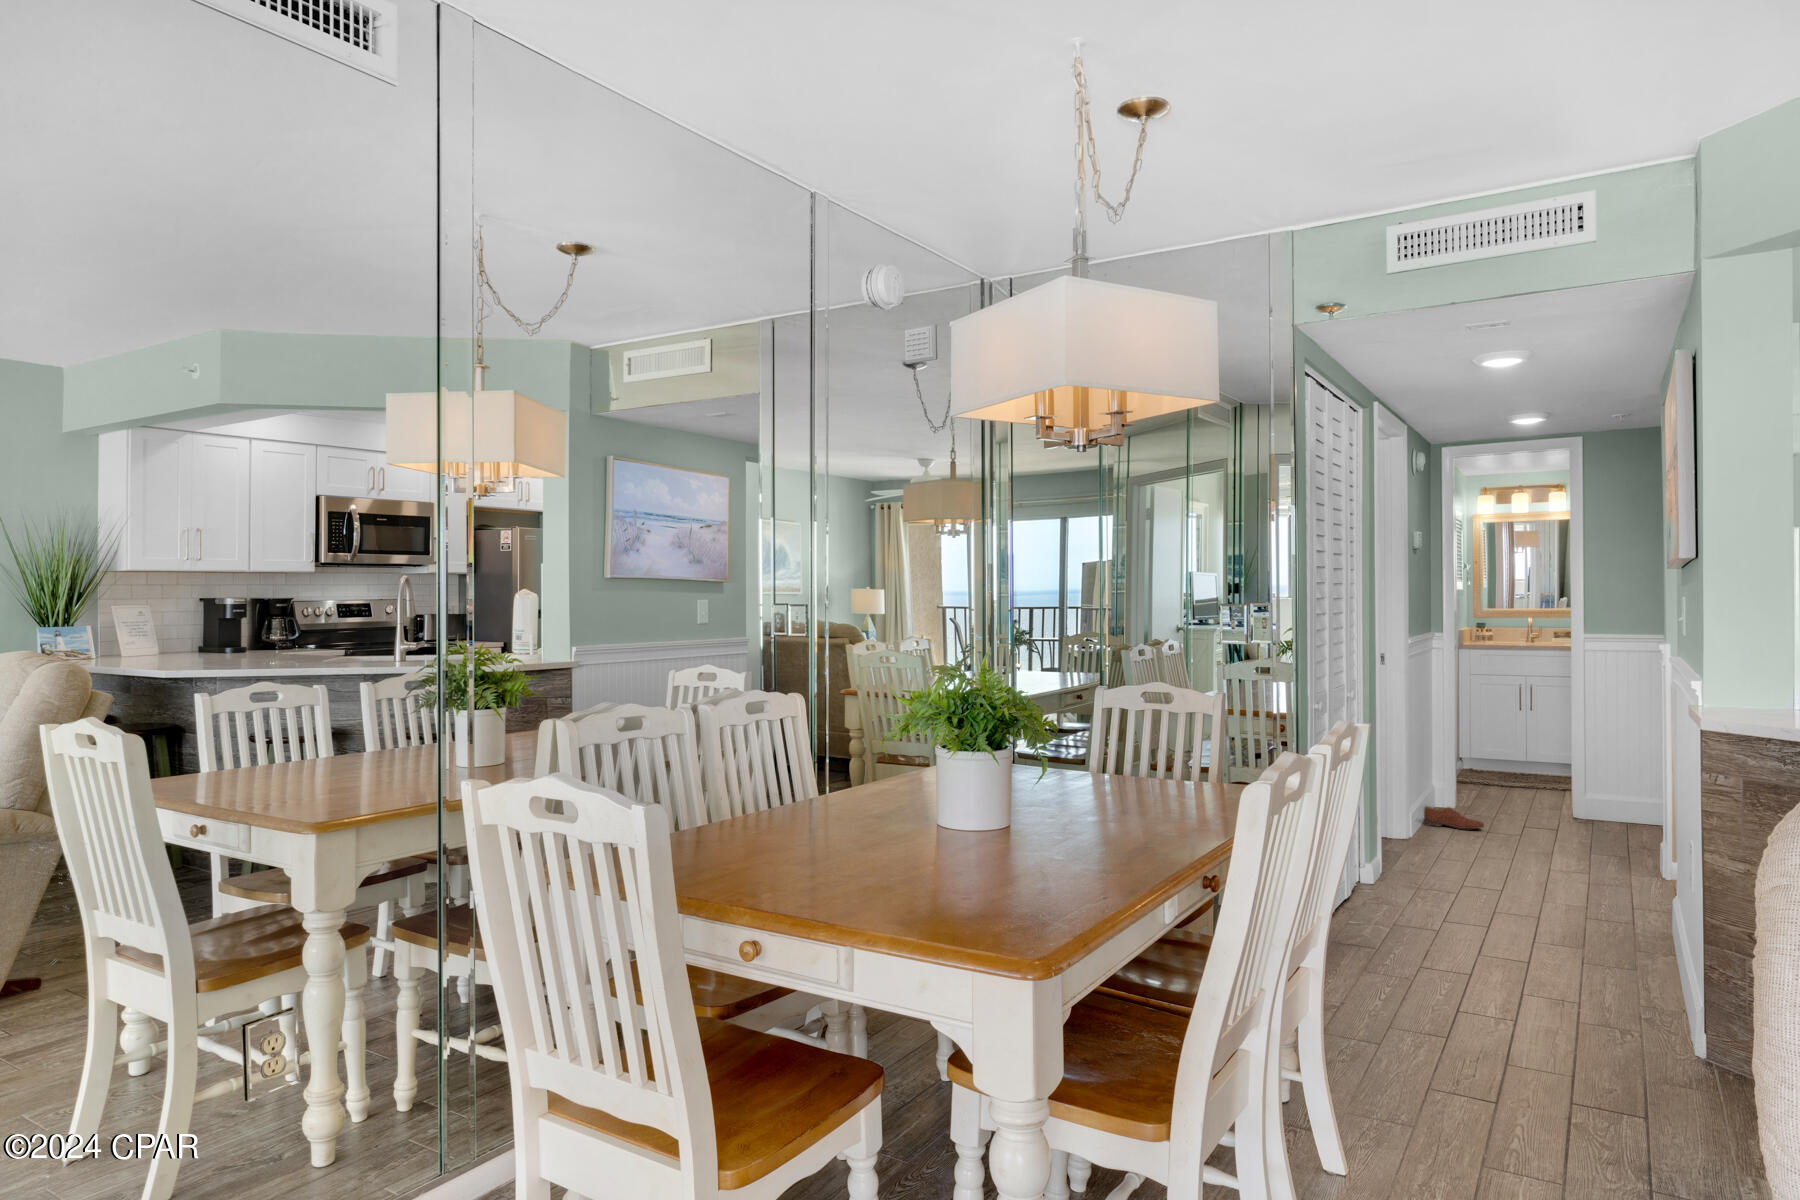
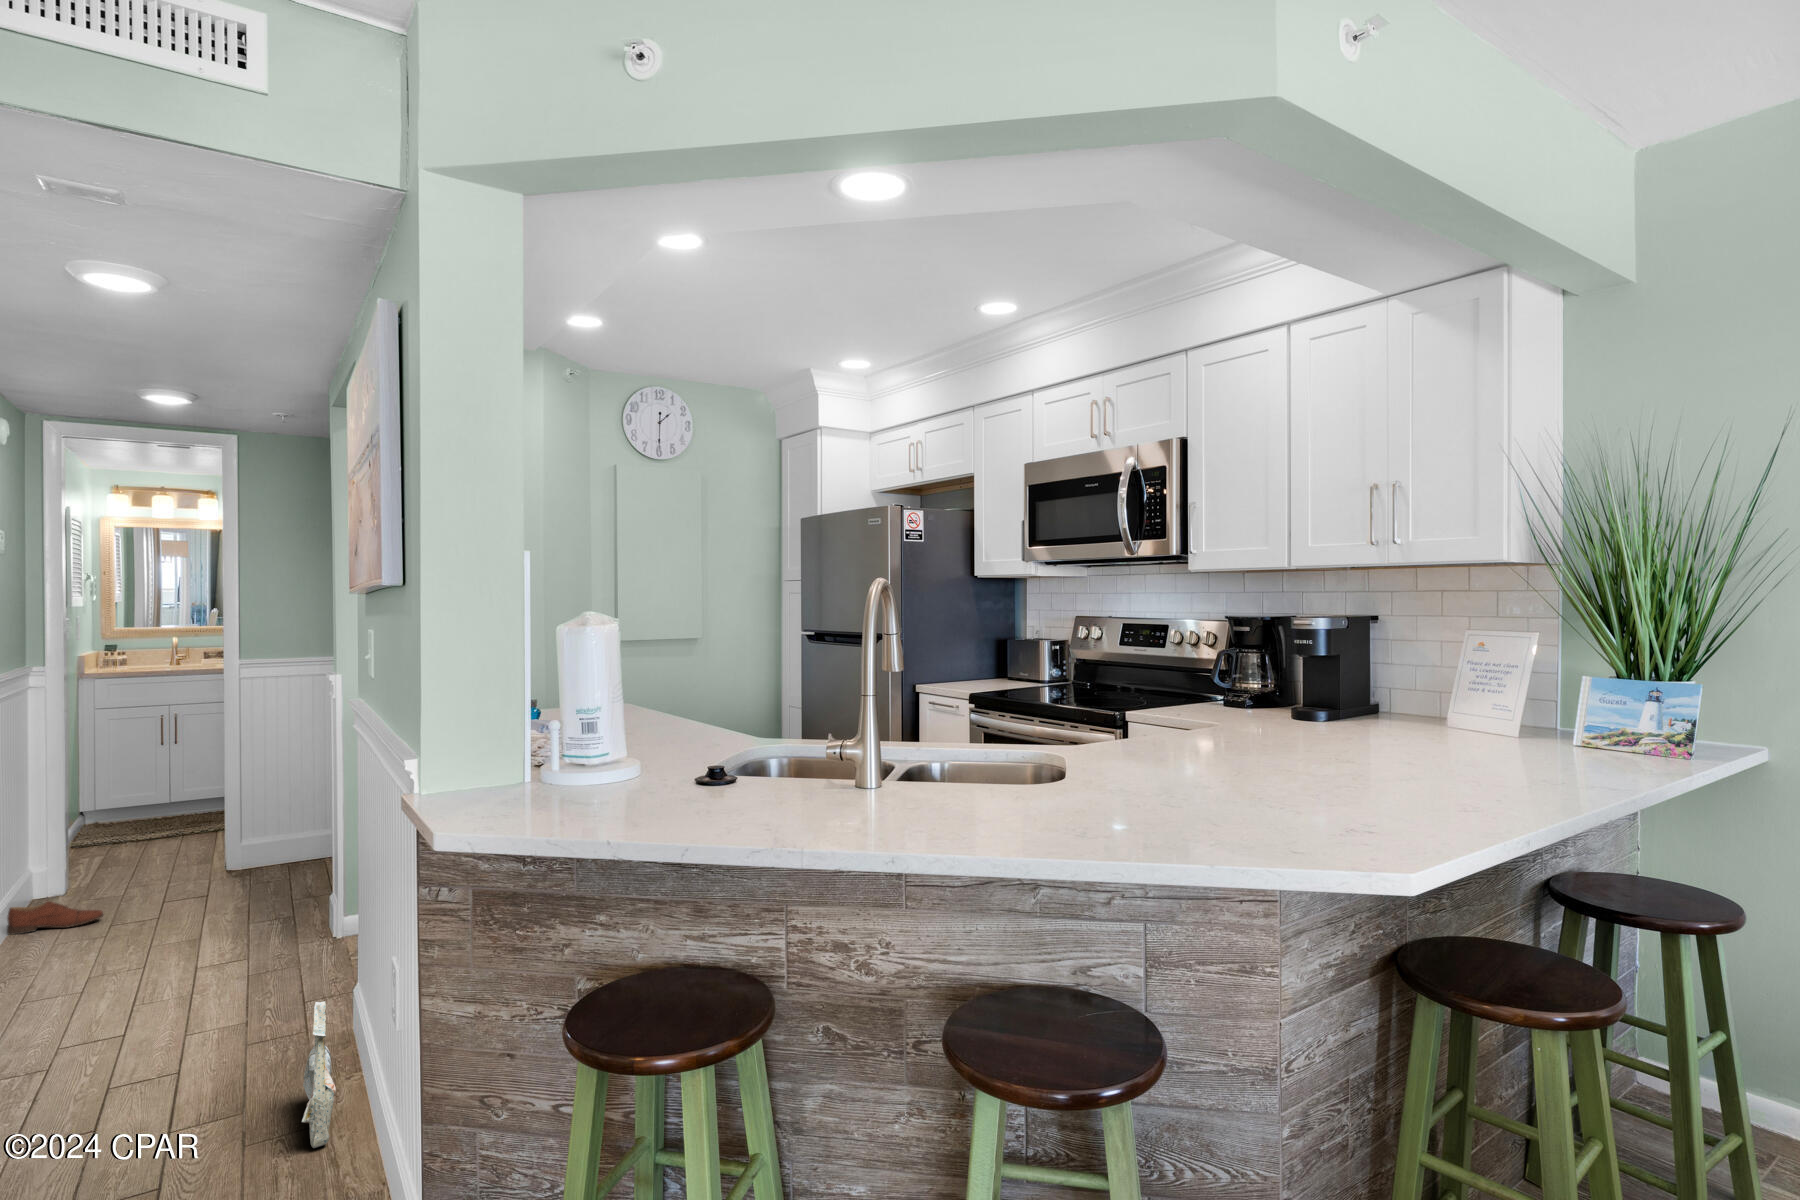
bag: none [1635,887,1662,993] -> present [302,1001,336,1148]

